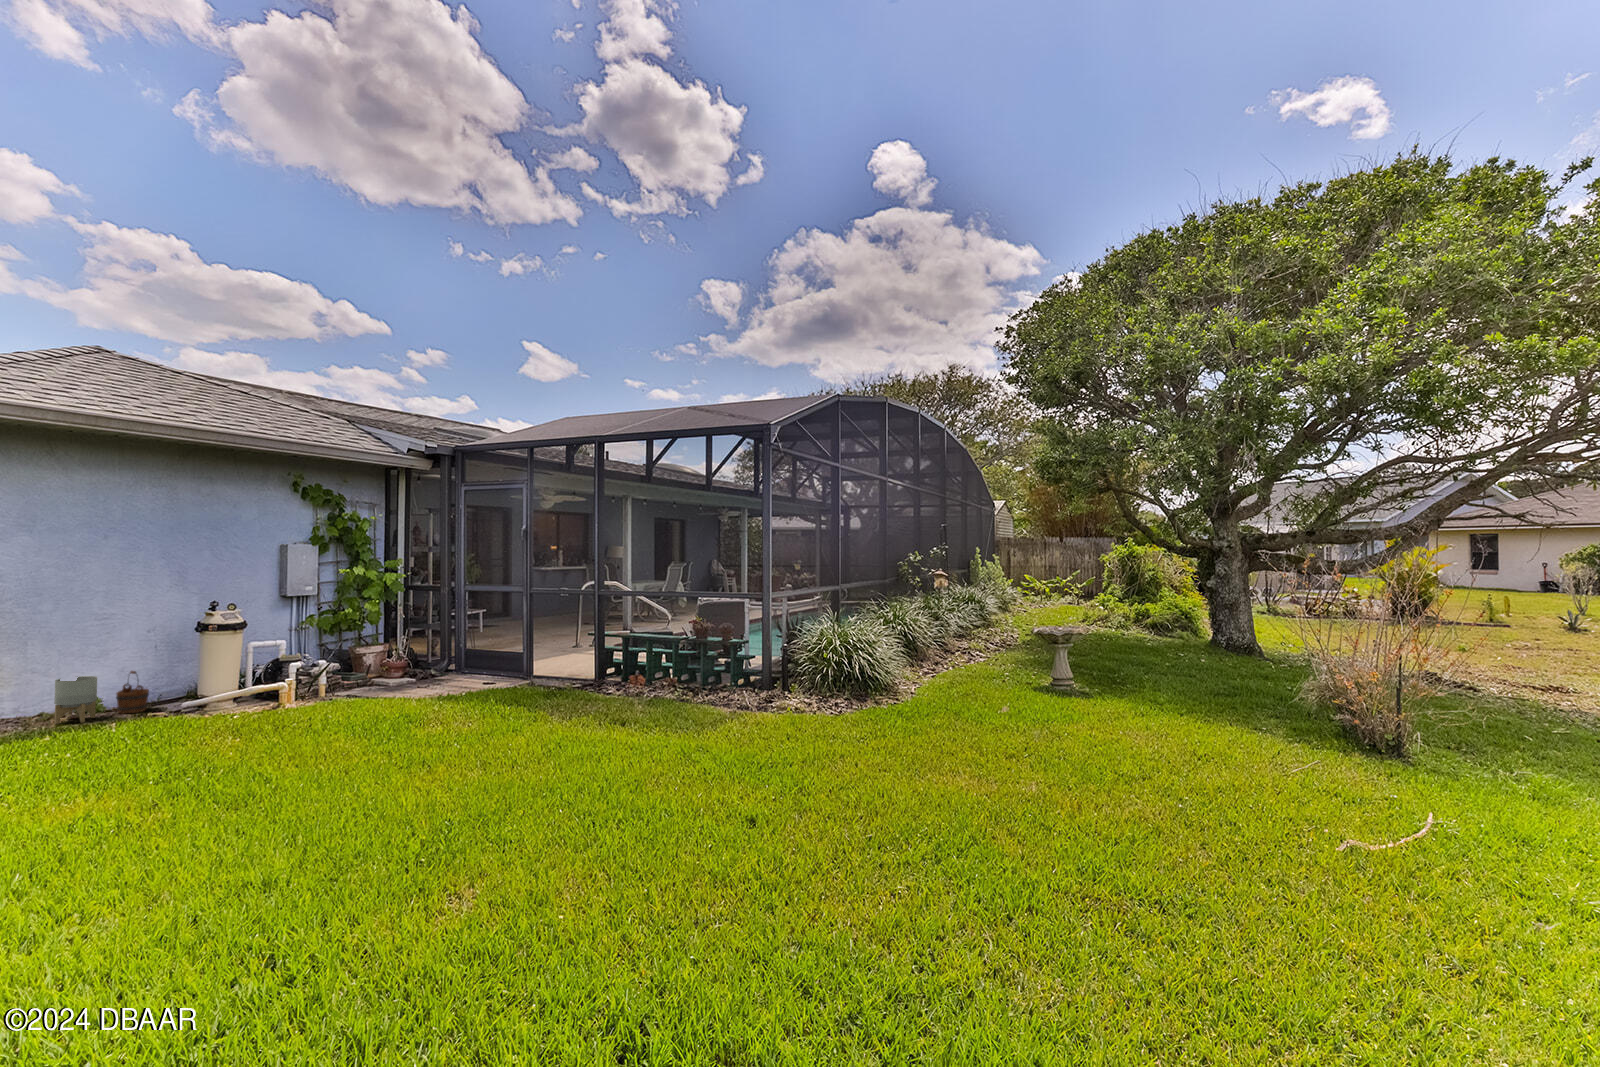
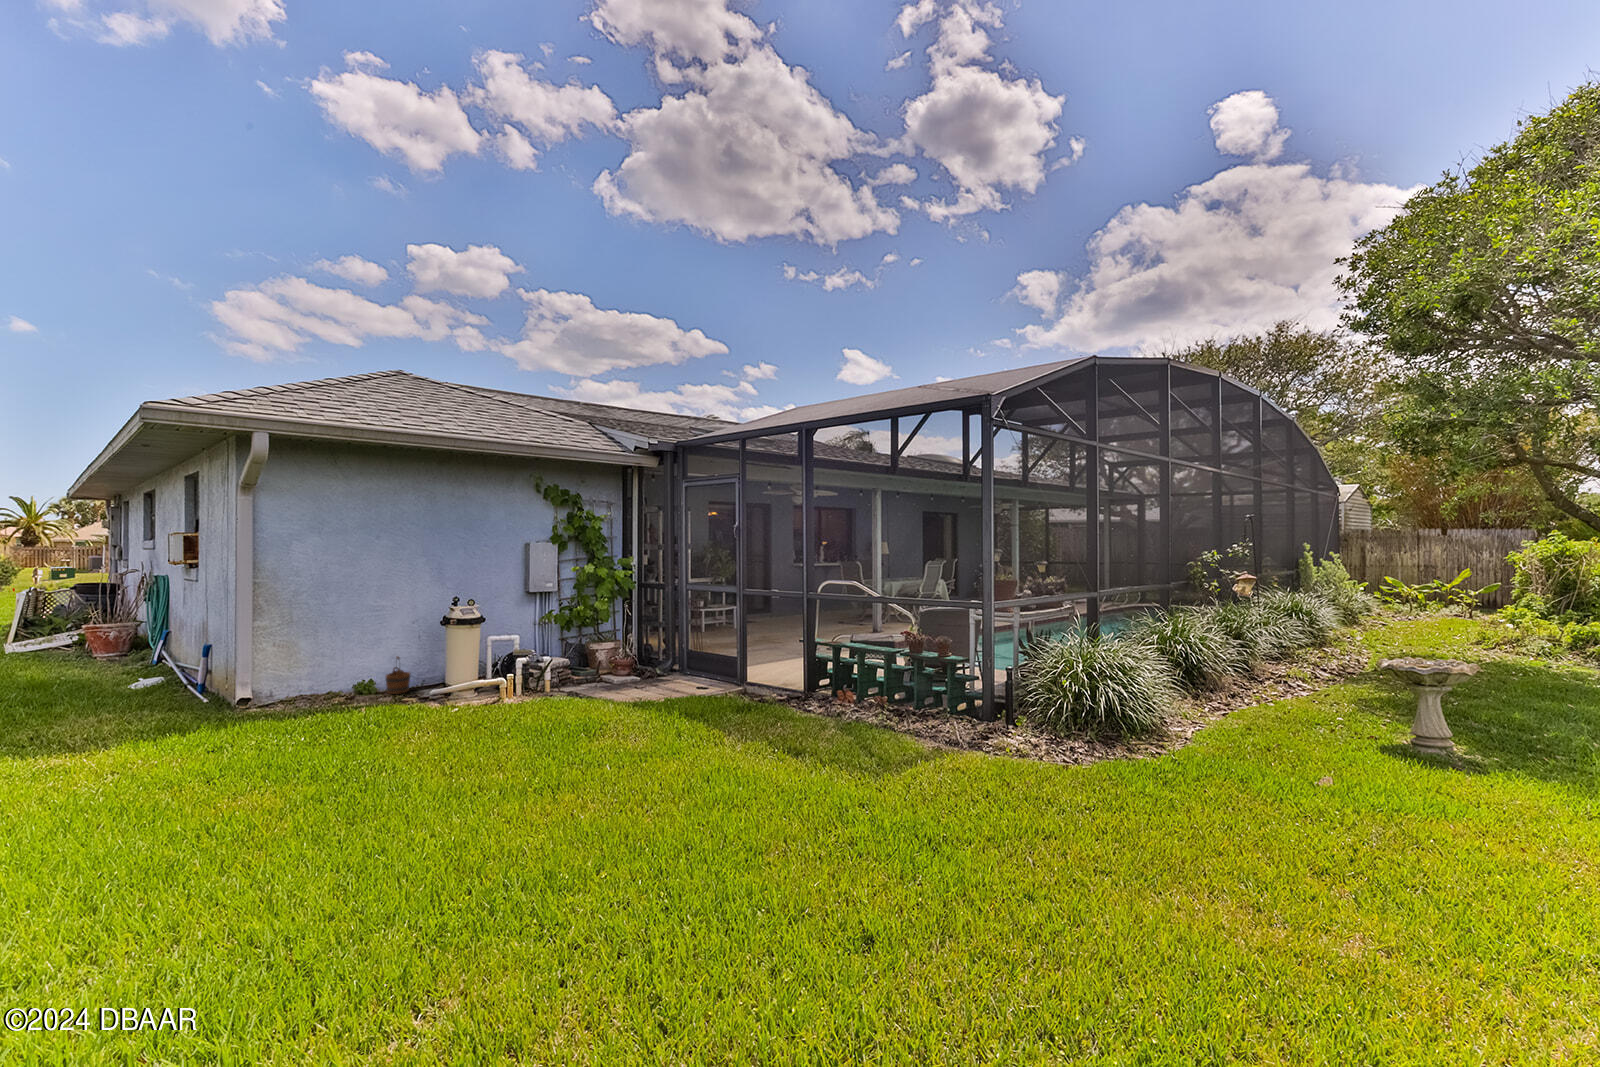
planter: present [54,676,97,724] -> none [336,659,368,701]

